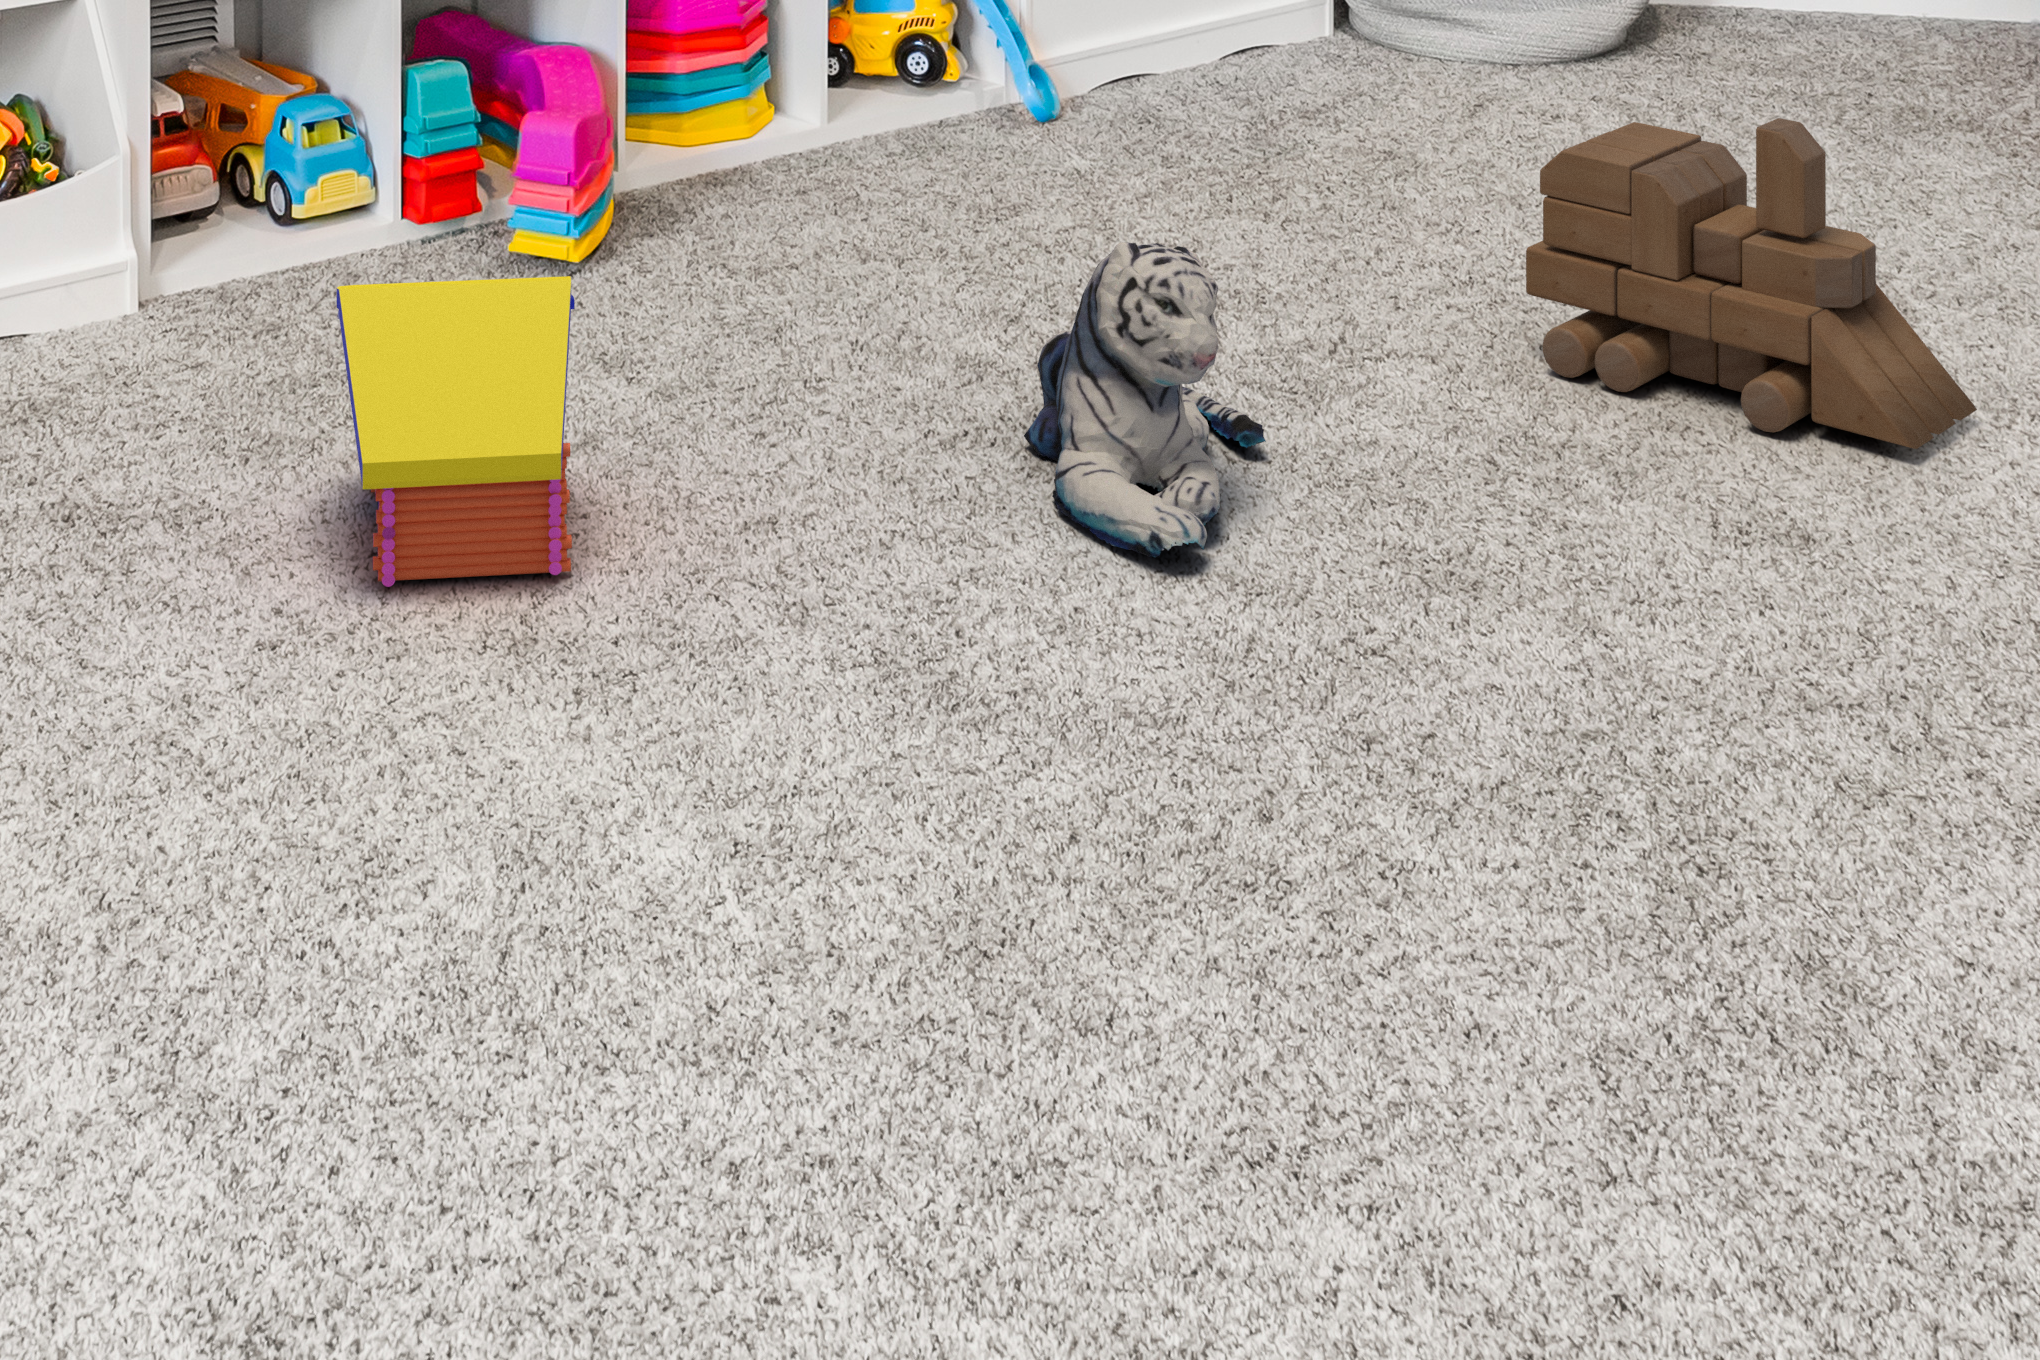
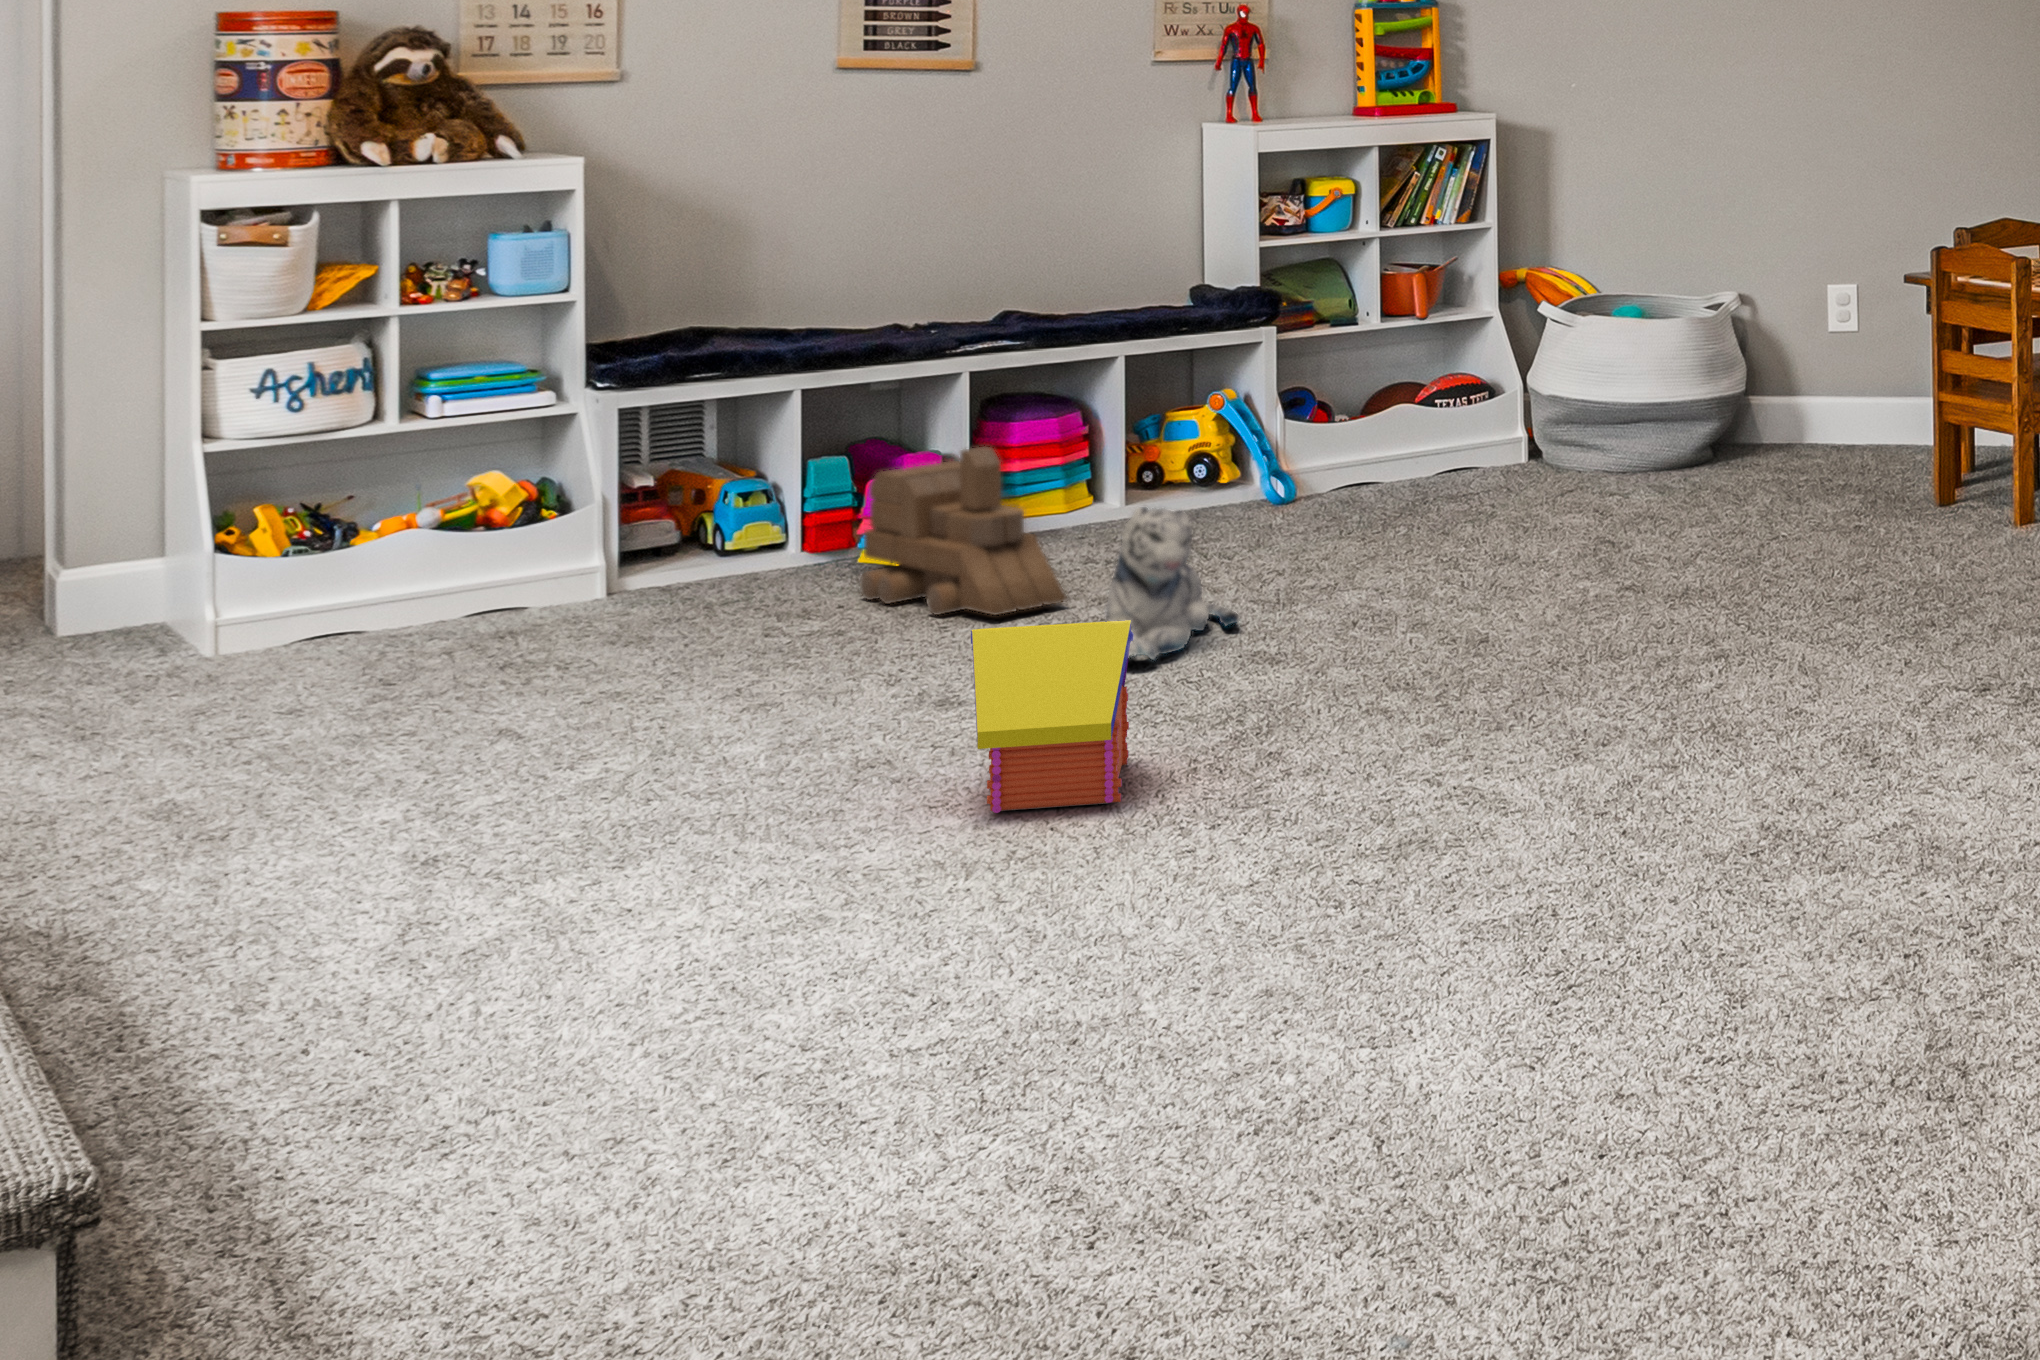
toy train: present [1526,118,1977,449] -> present [860,447,1067,615]
toy house: present [337,276,575,587] -> present [971,620,1134,813]

